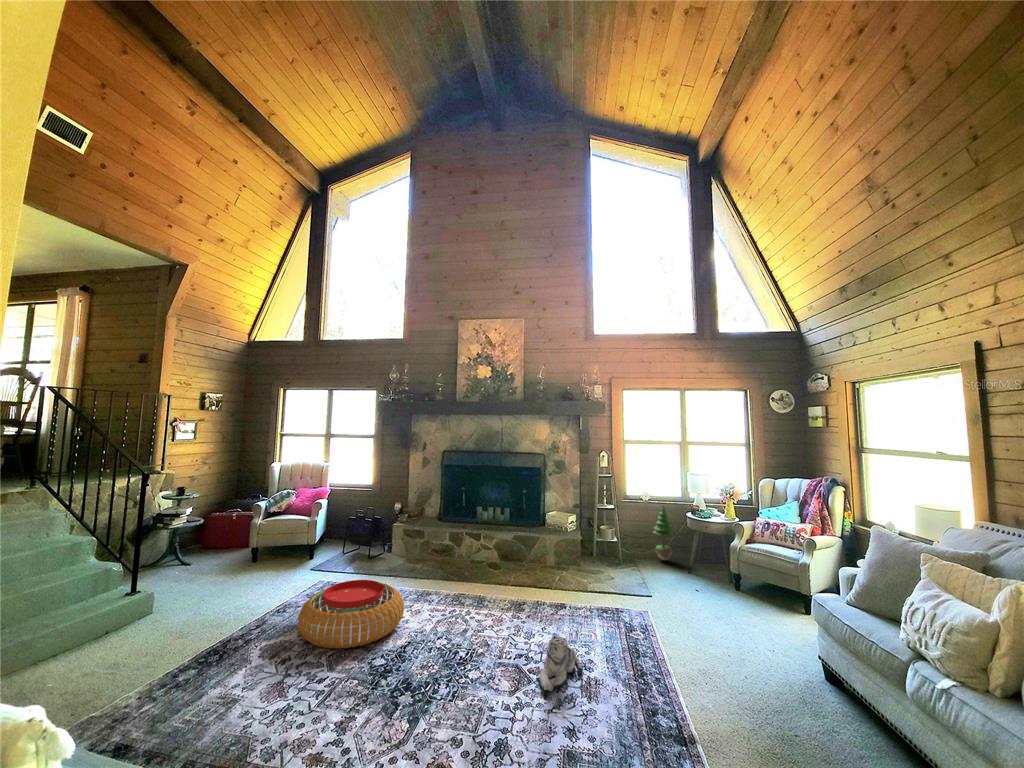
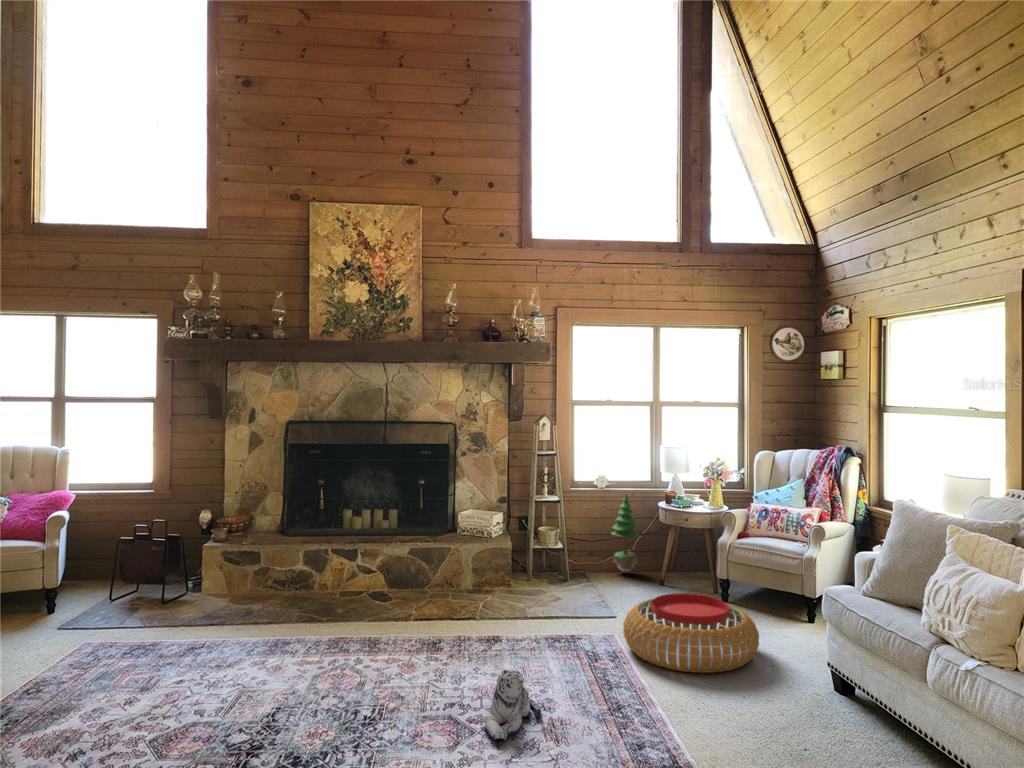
pouf: present [298,580,404,649] -> present [623,593,759,673]

